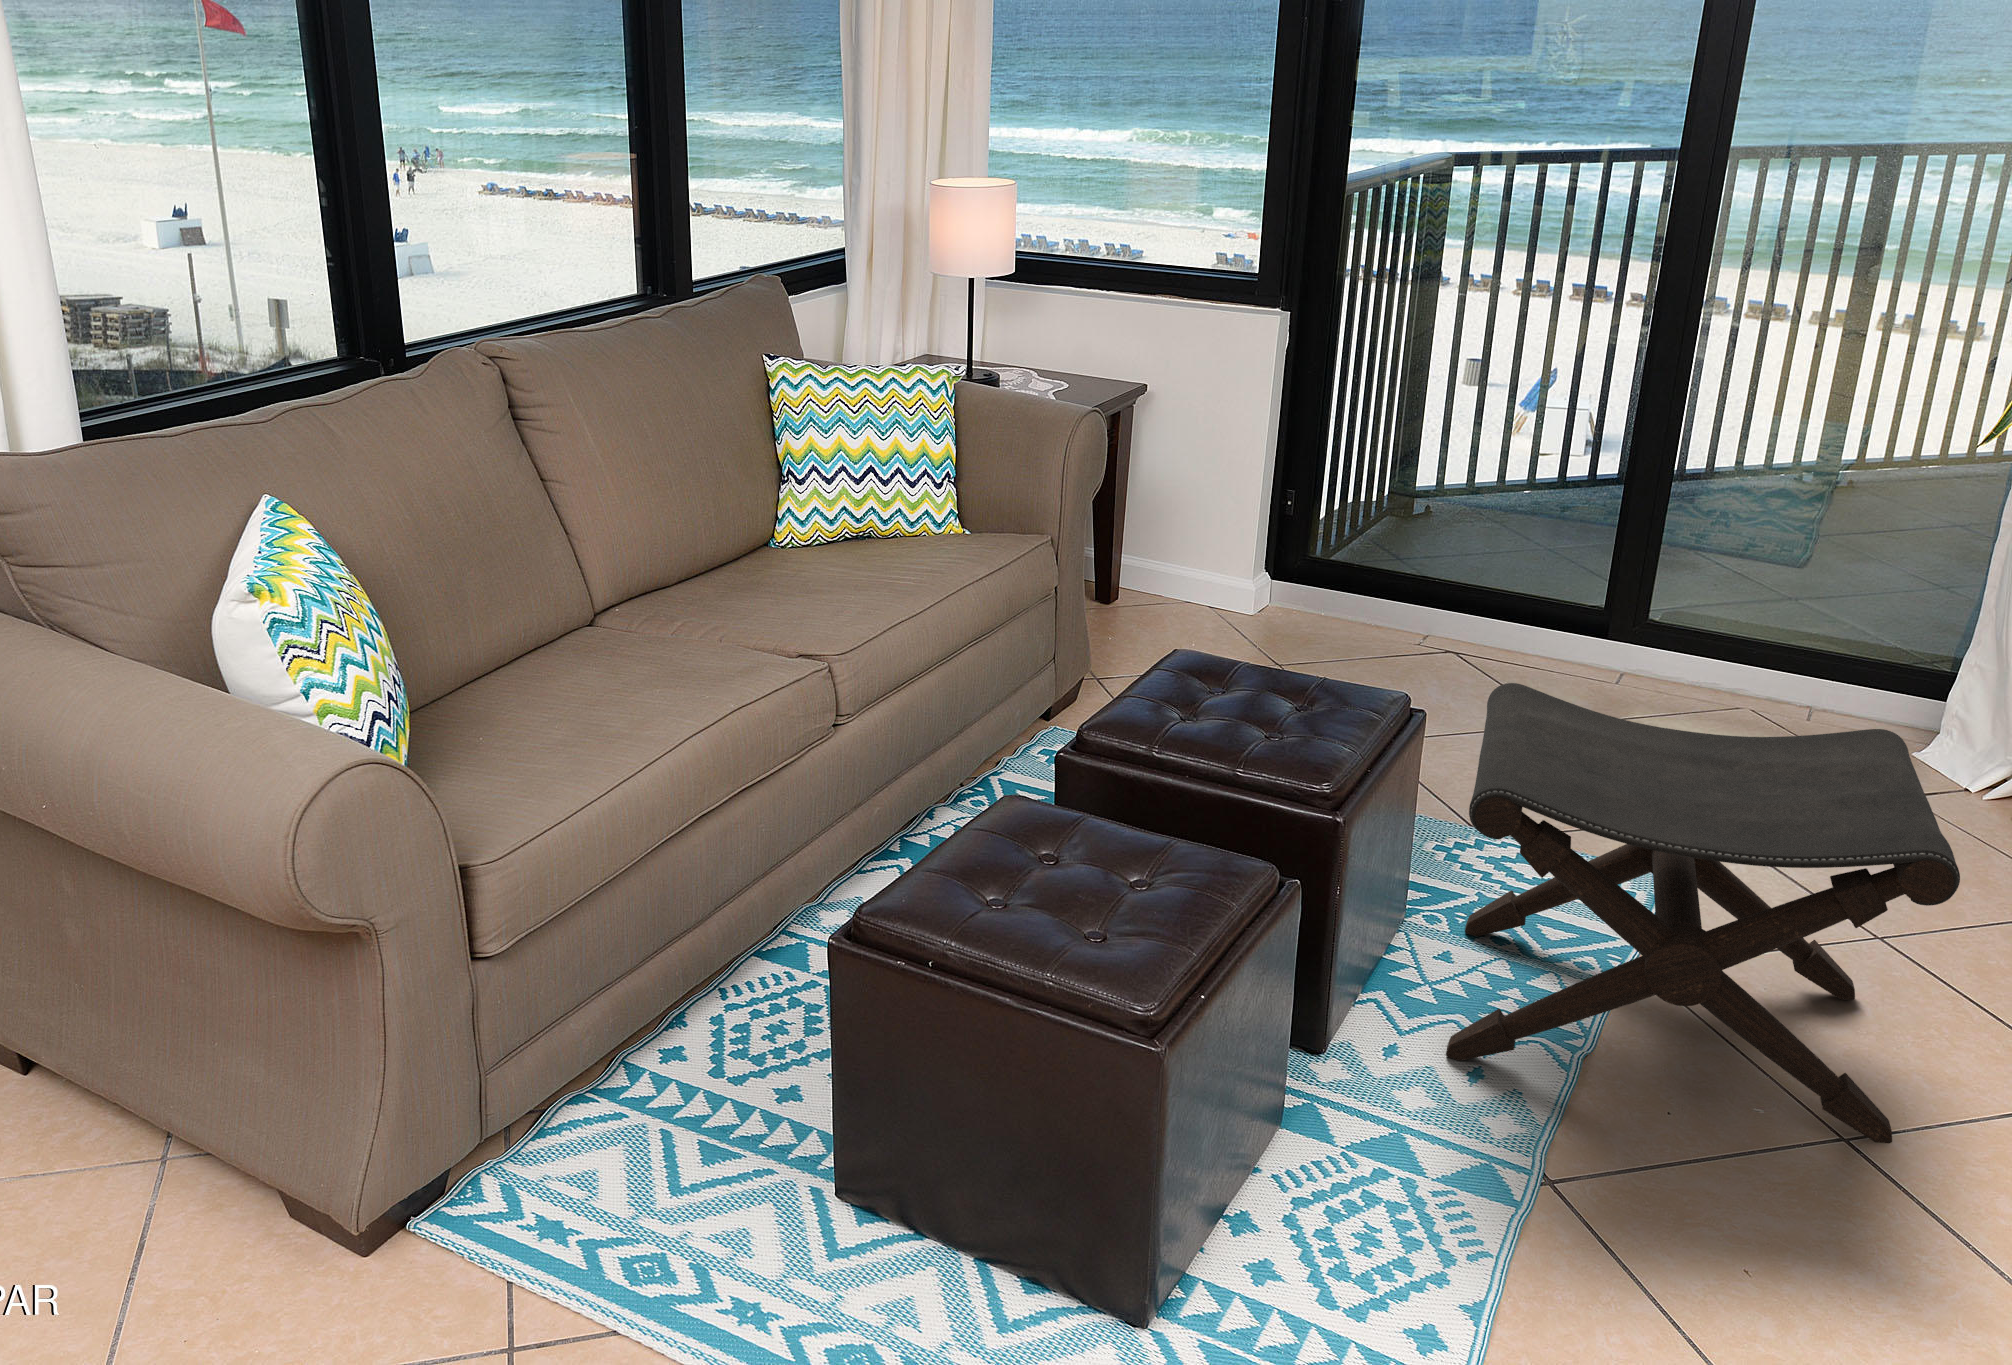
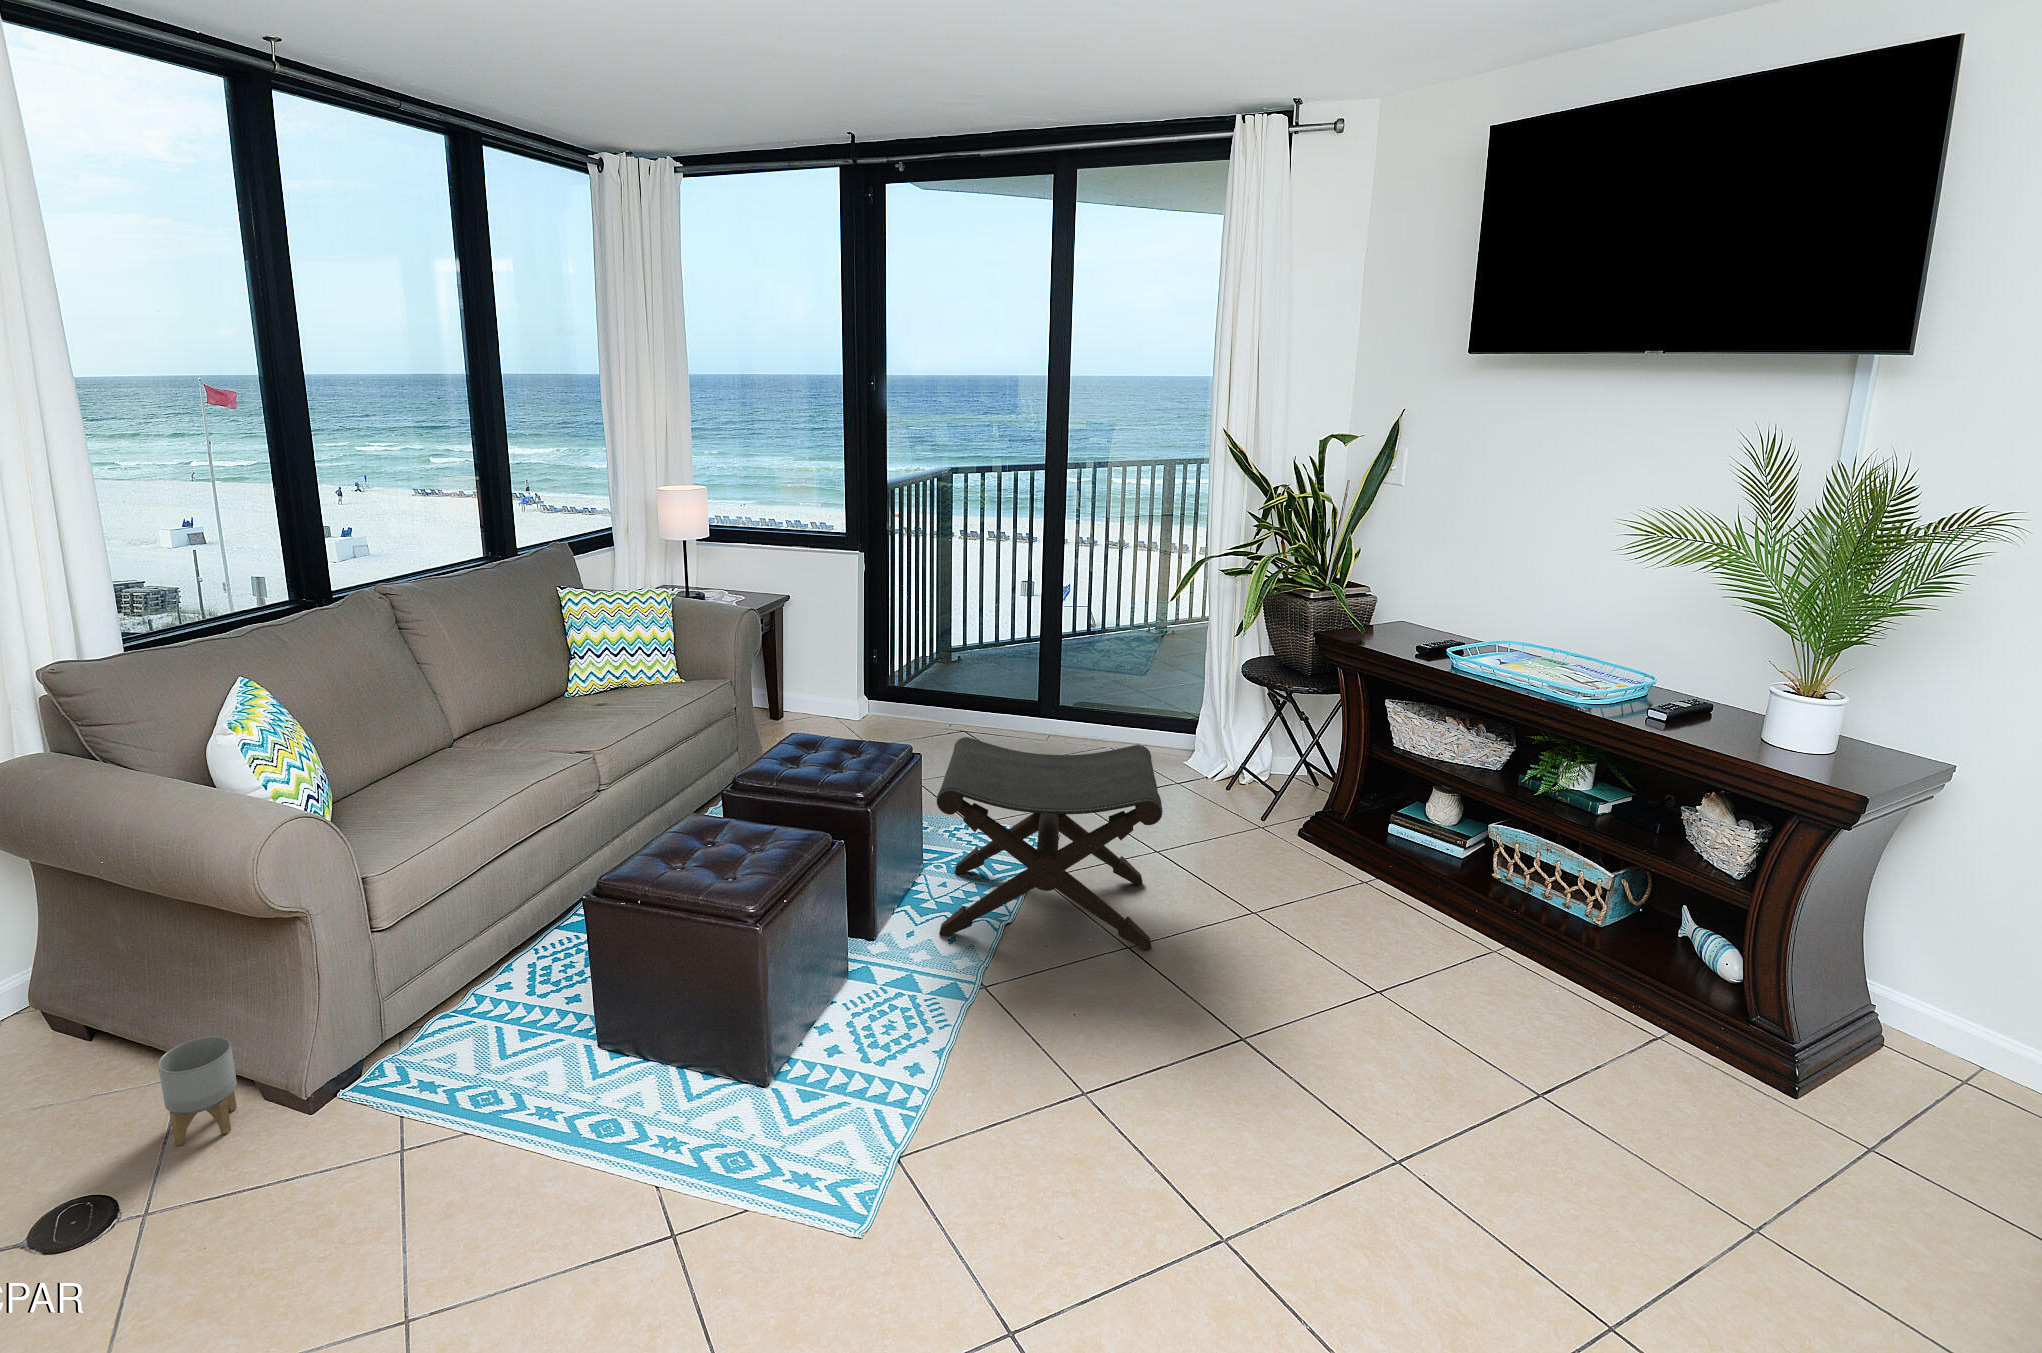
planter: none [145,1100,261,1273] -> present [158,1036,237,1145]

